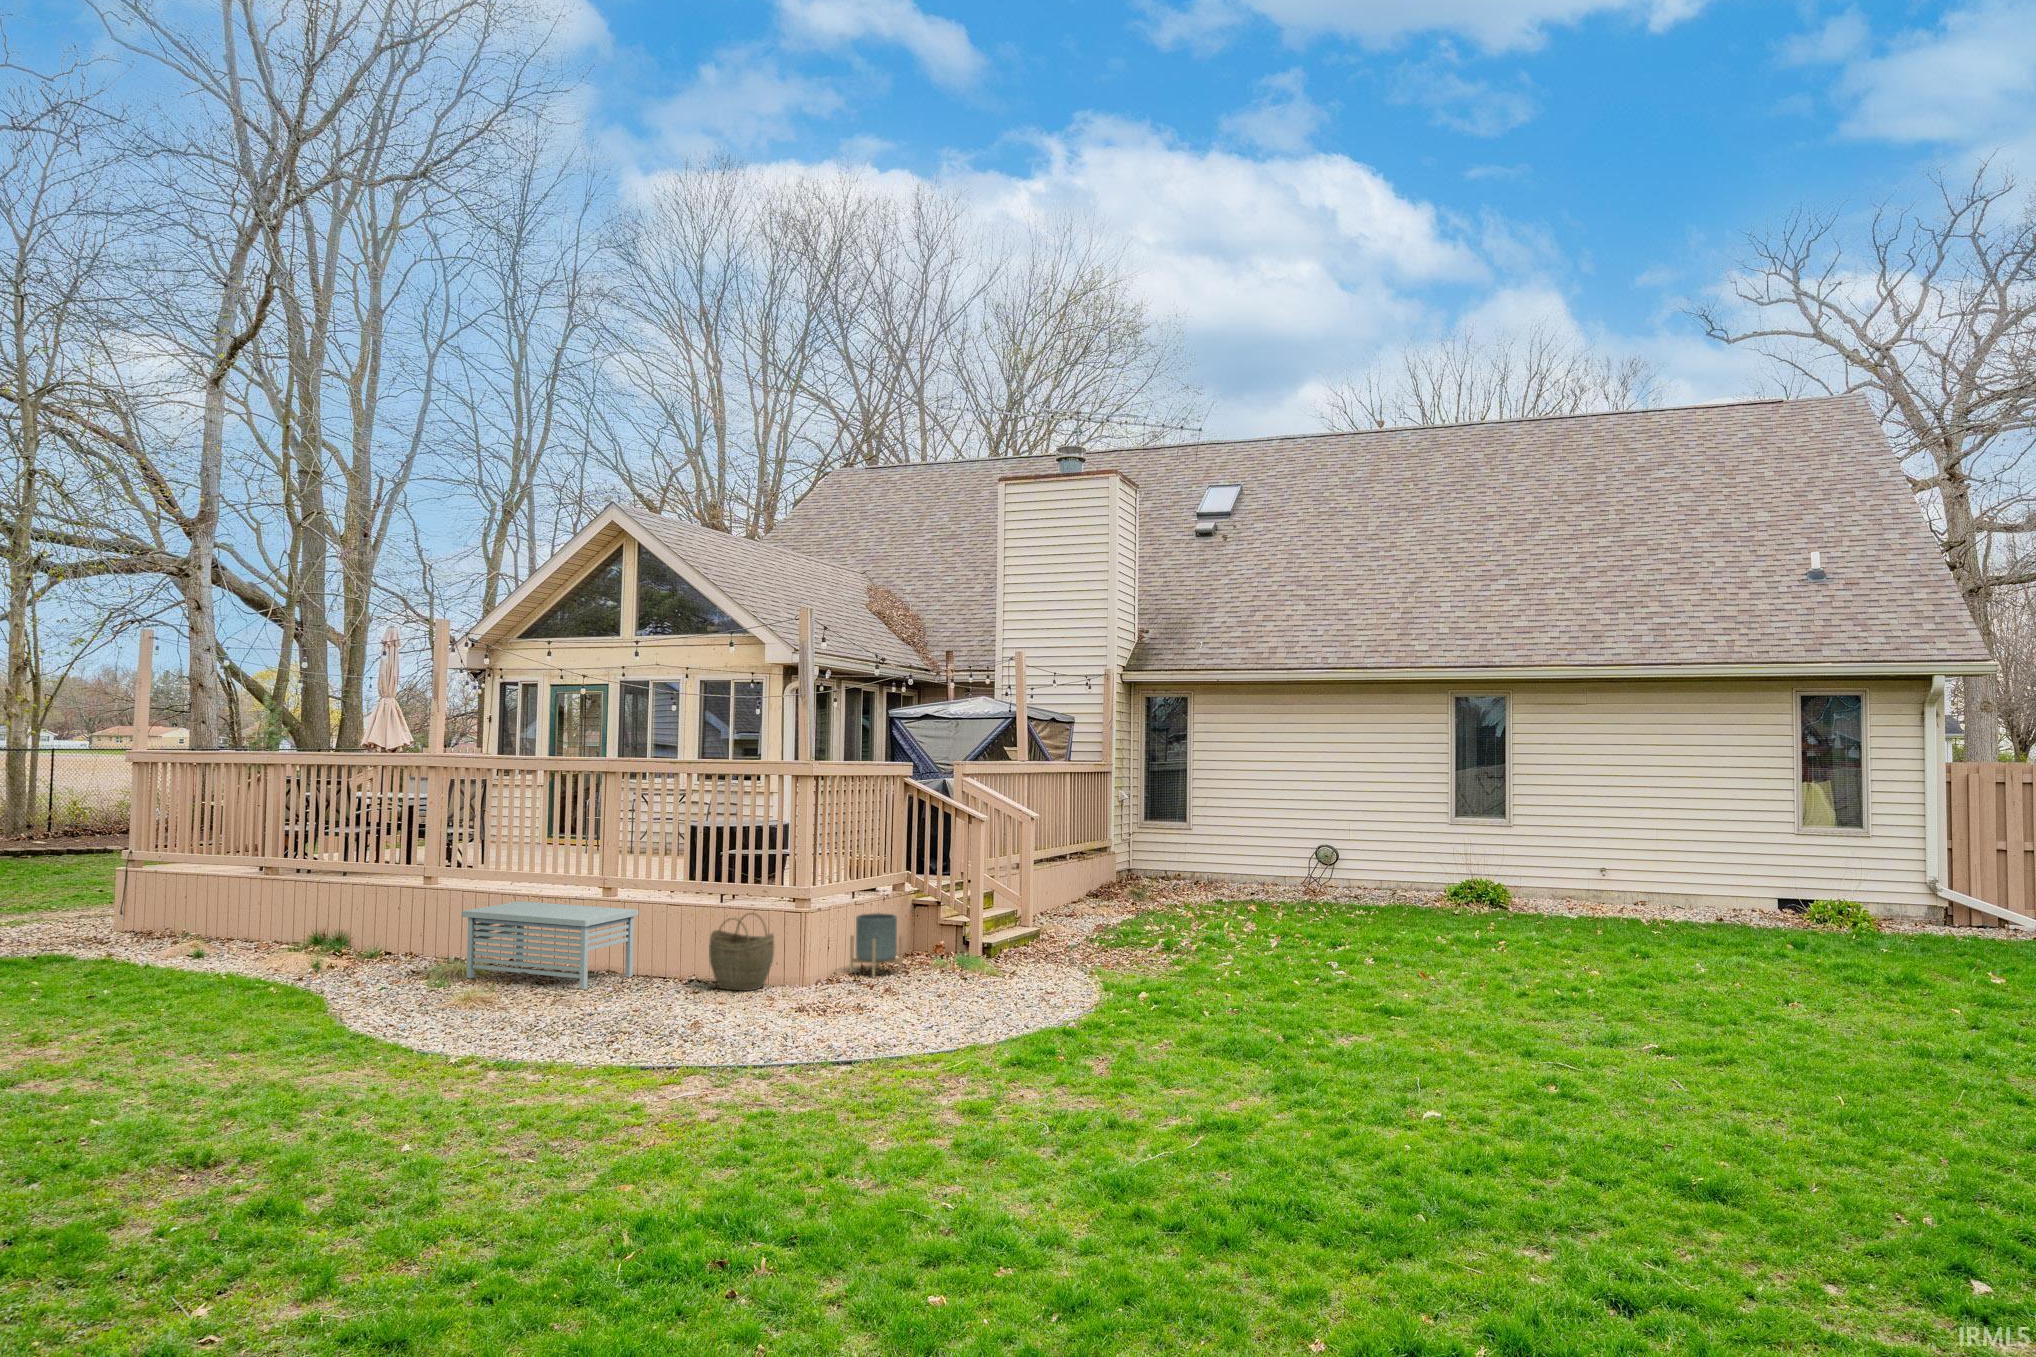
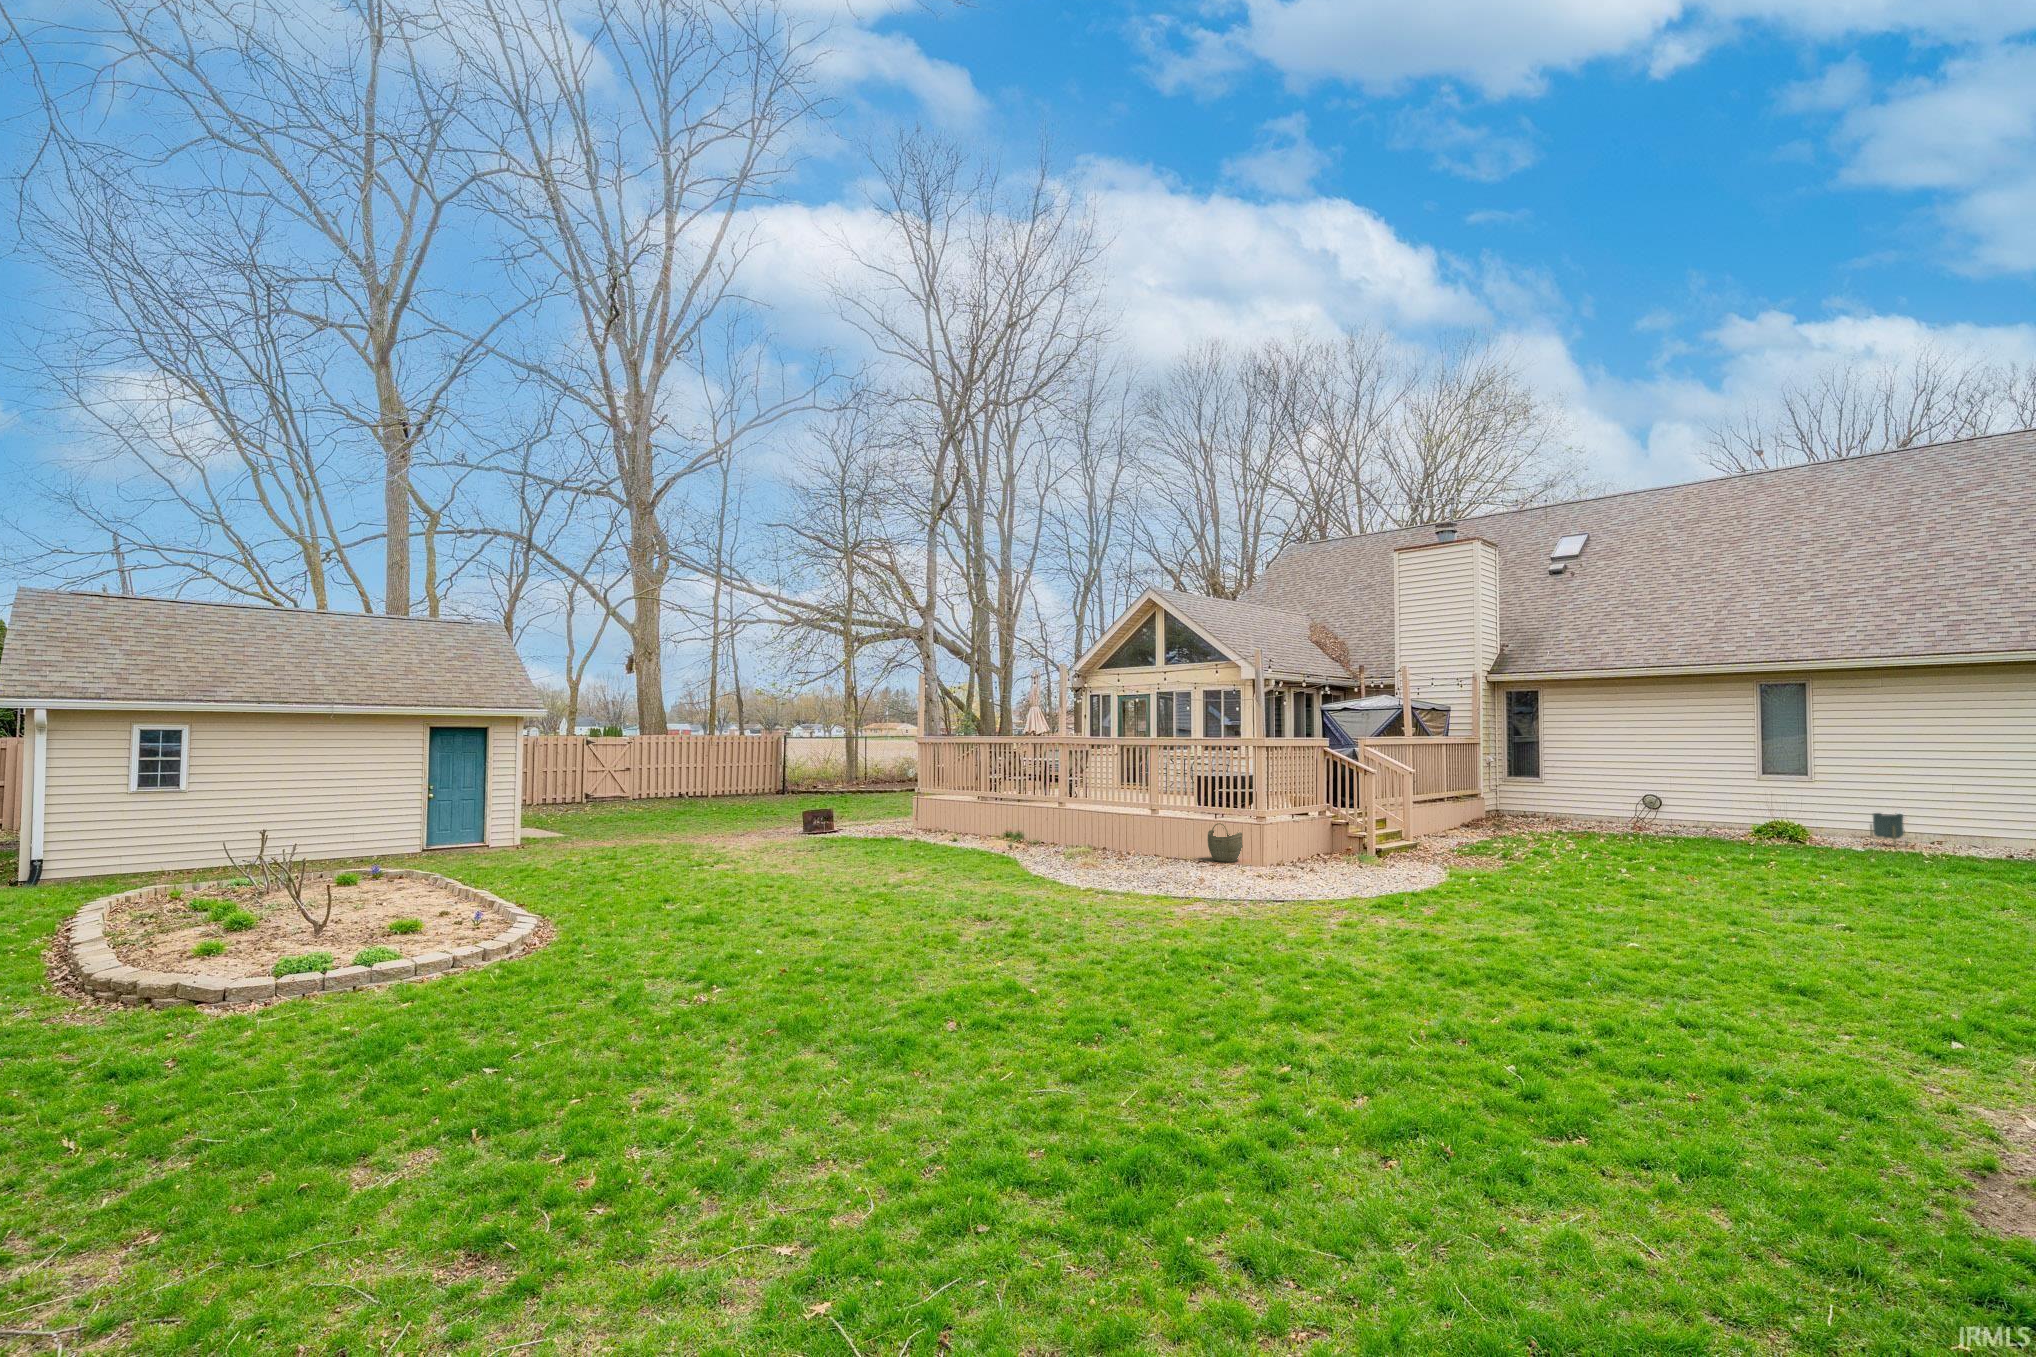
storage bench: present [462,901,638,990] -> none [1083,814,1170,858]
planter: present [850,913,903,978] -> present [1870,813,1908,846]

